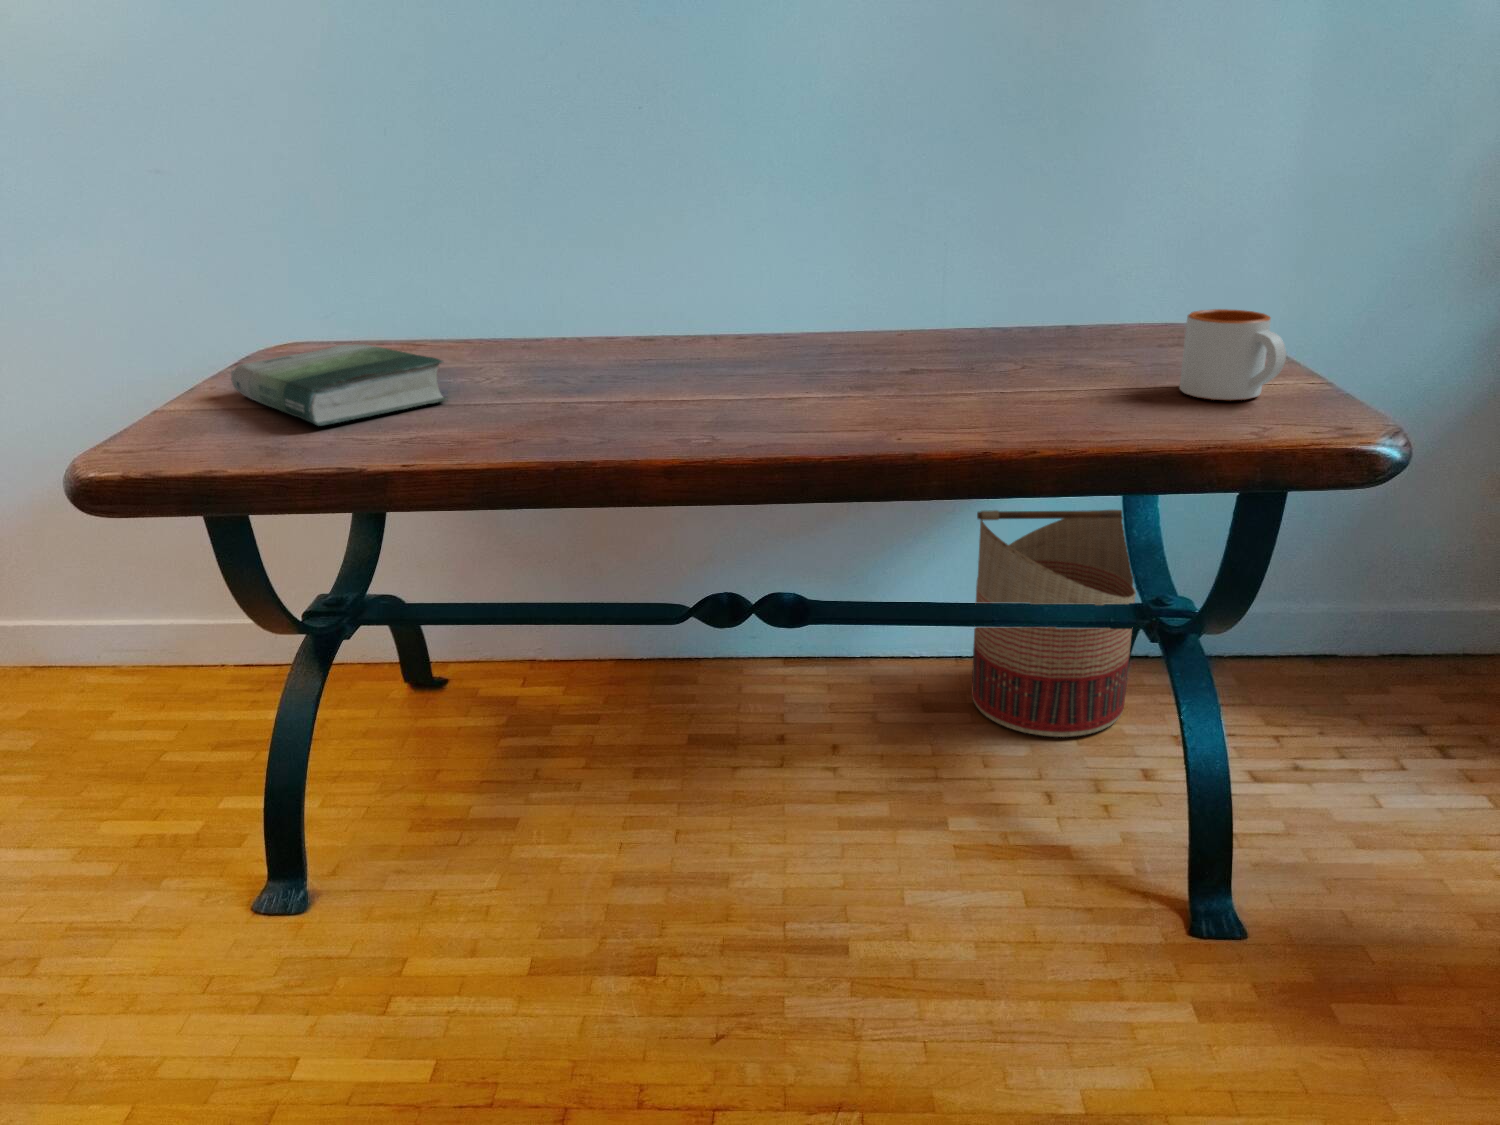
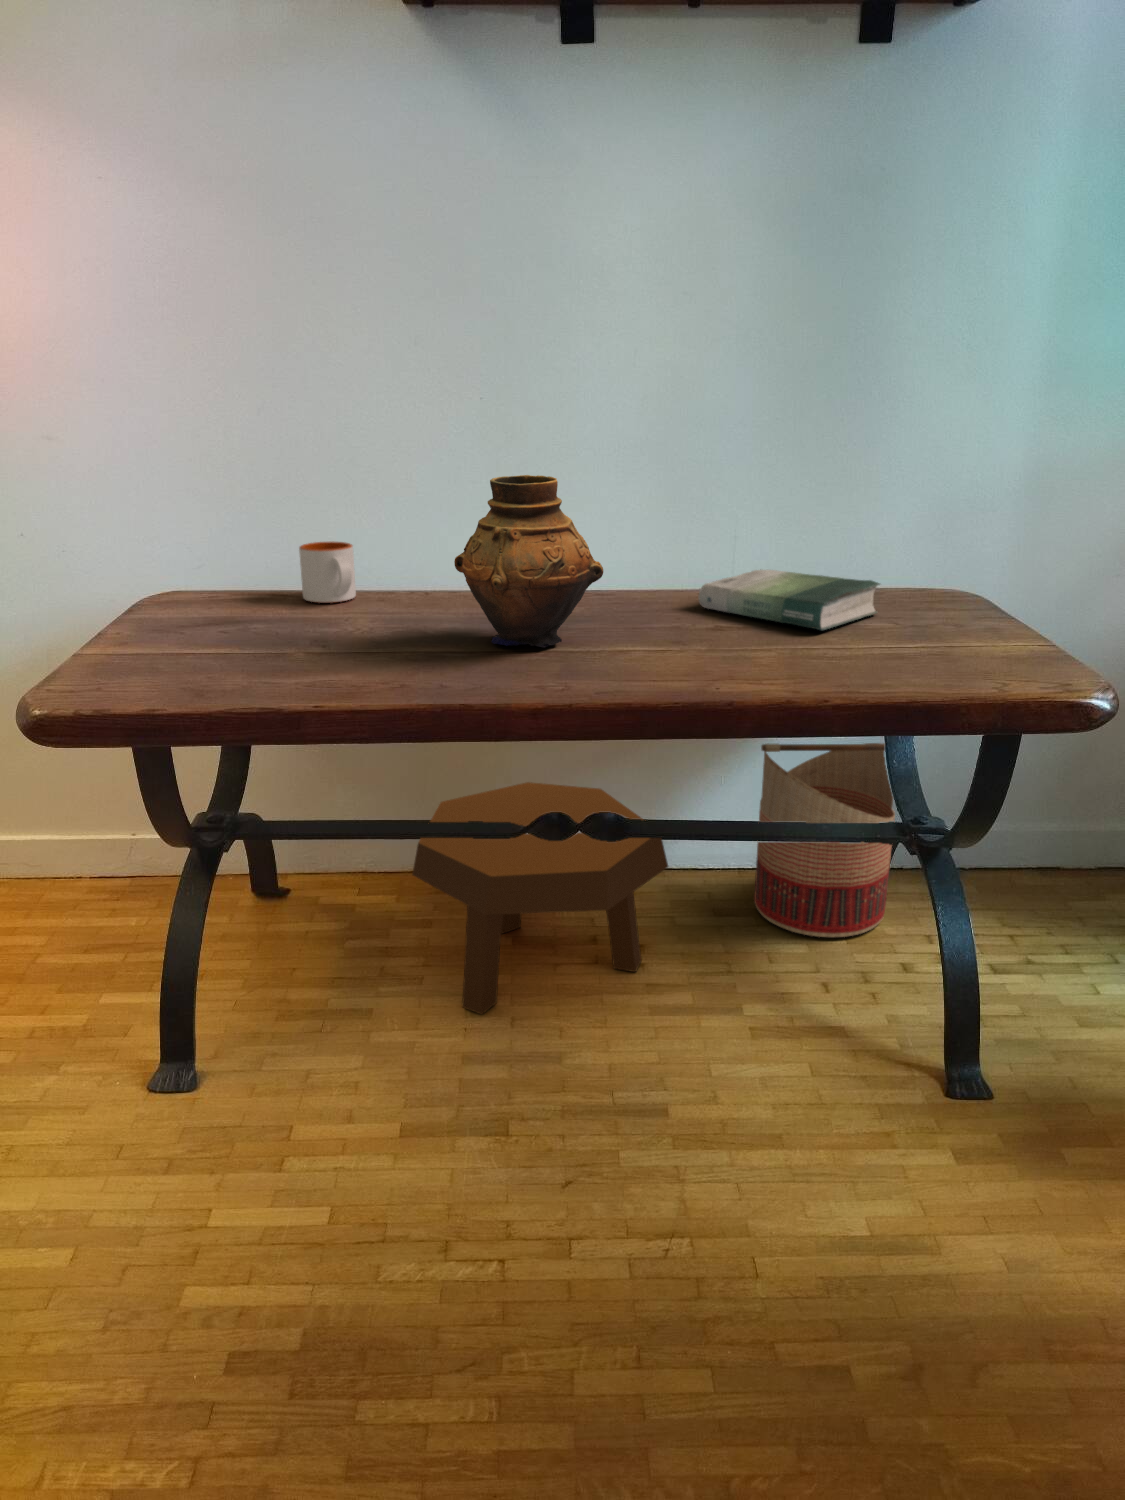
vase: none [594,185,771,394] -> present [454,475,603,647]
mug: present [1180,309,1286,400] -> present [299,542,356,603]
book: present [231,344,448,426] -> present [698,570,880,630]
footstool: none [564,557,863,827] -> present [412,782,668,1014]

